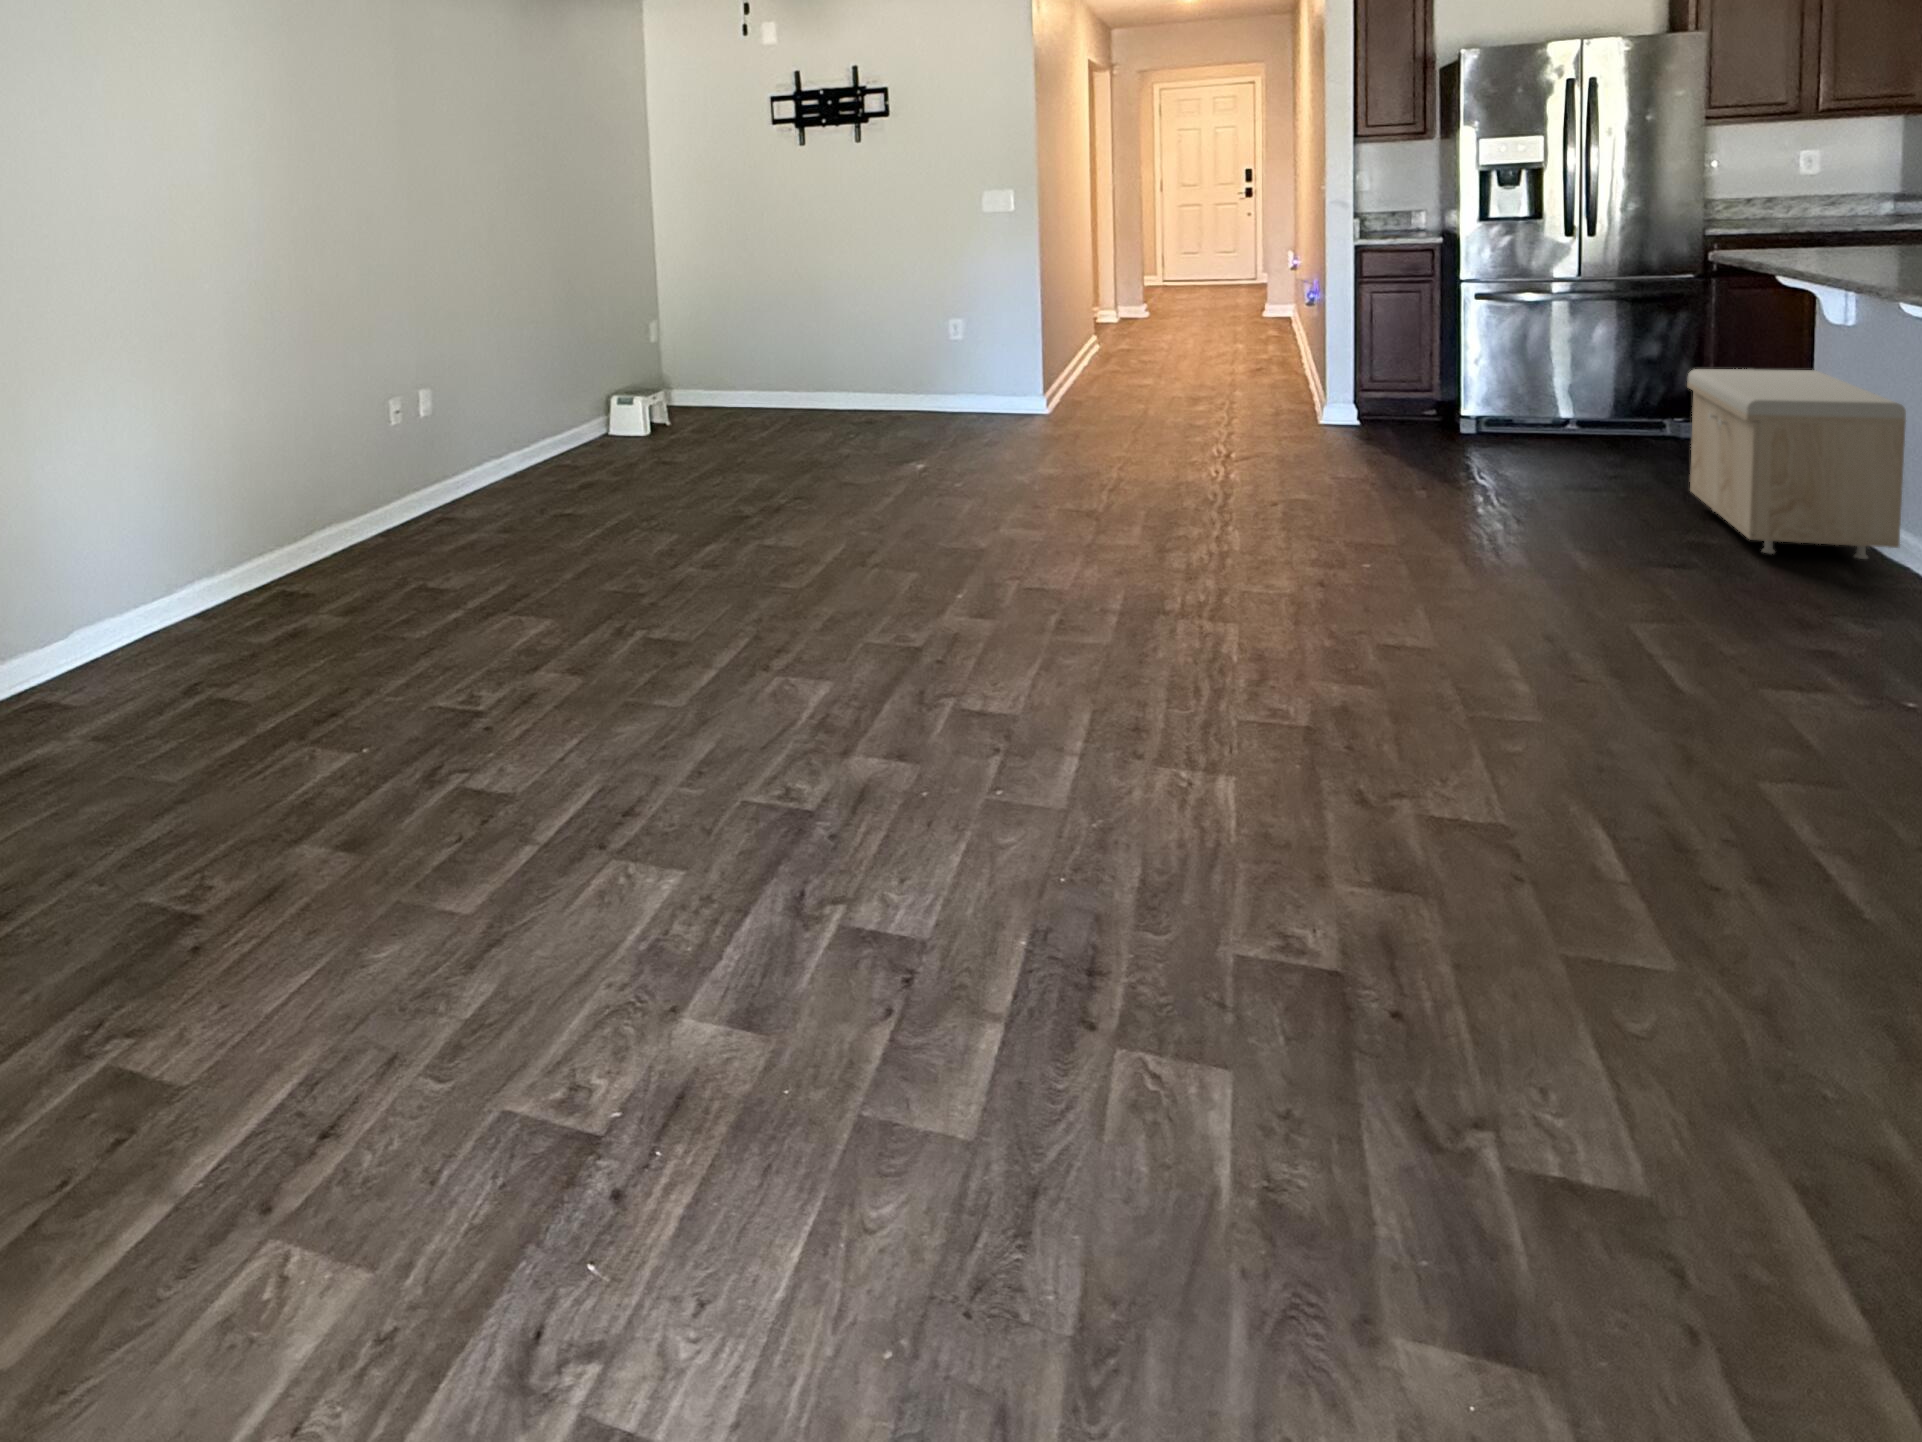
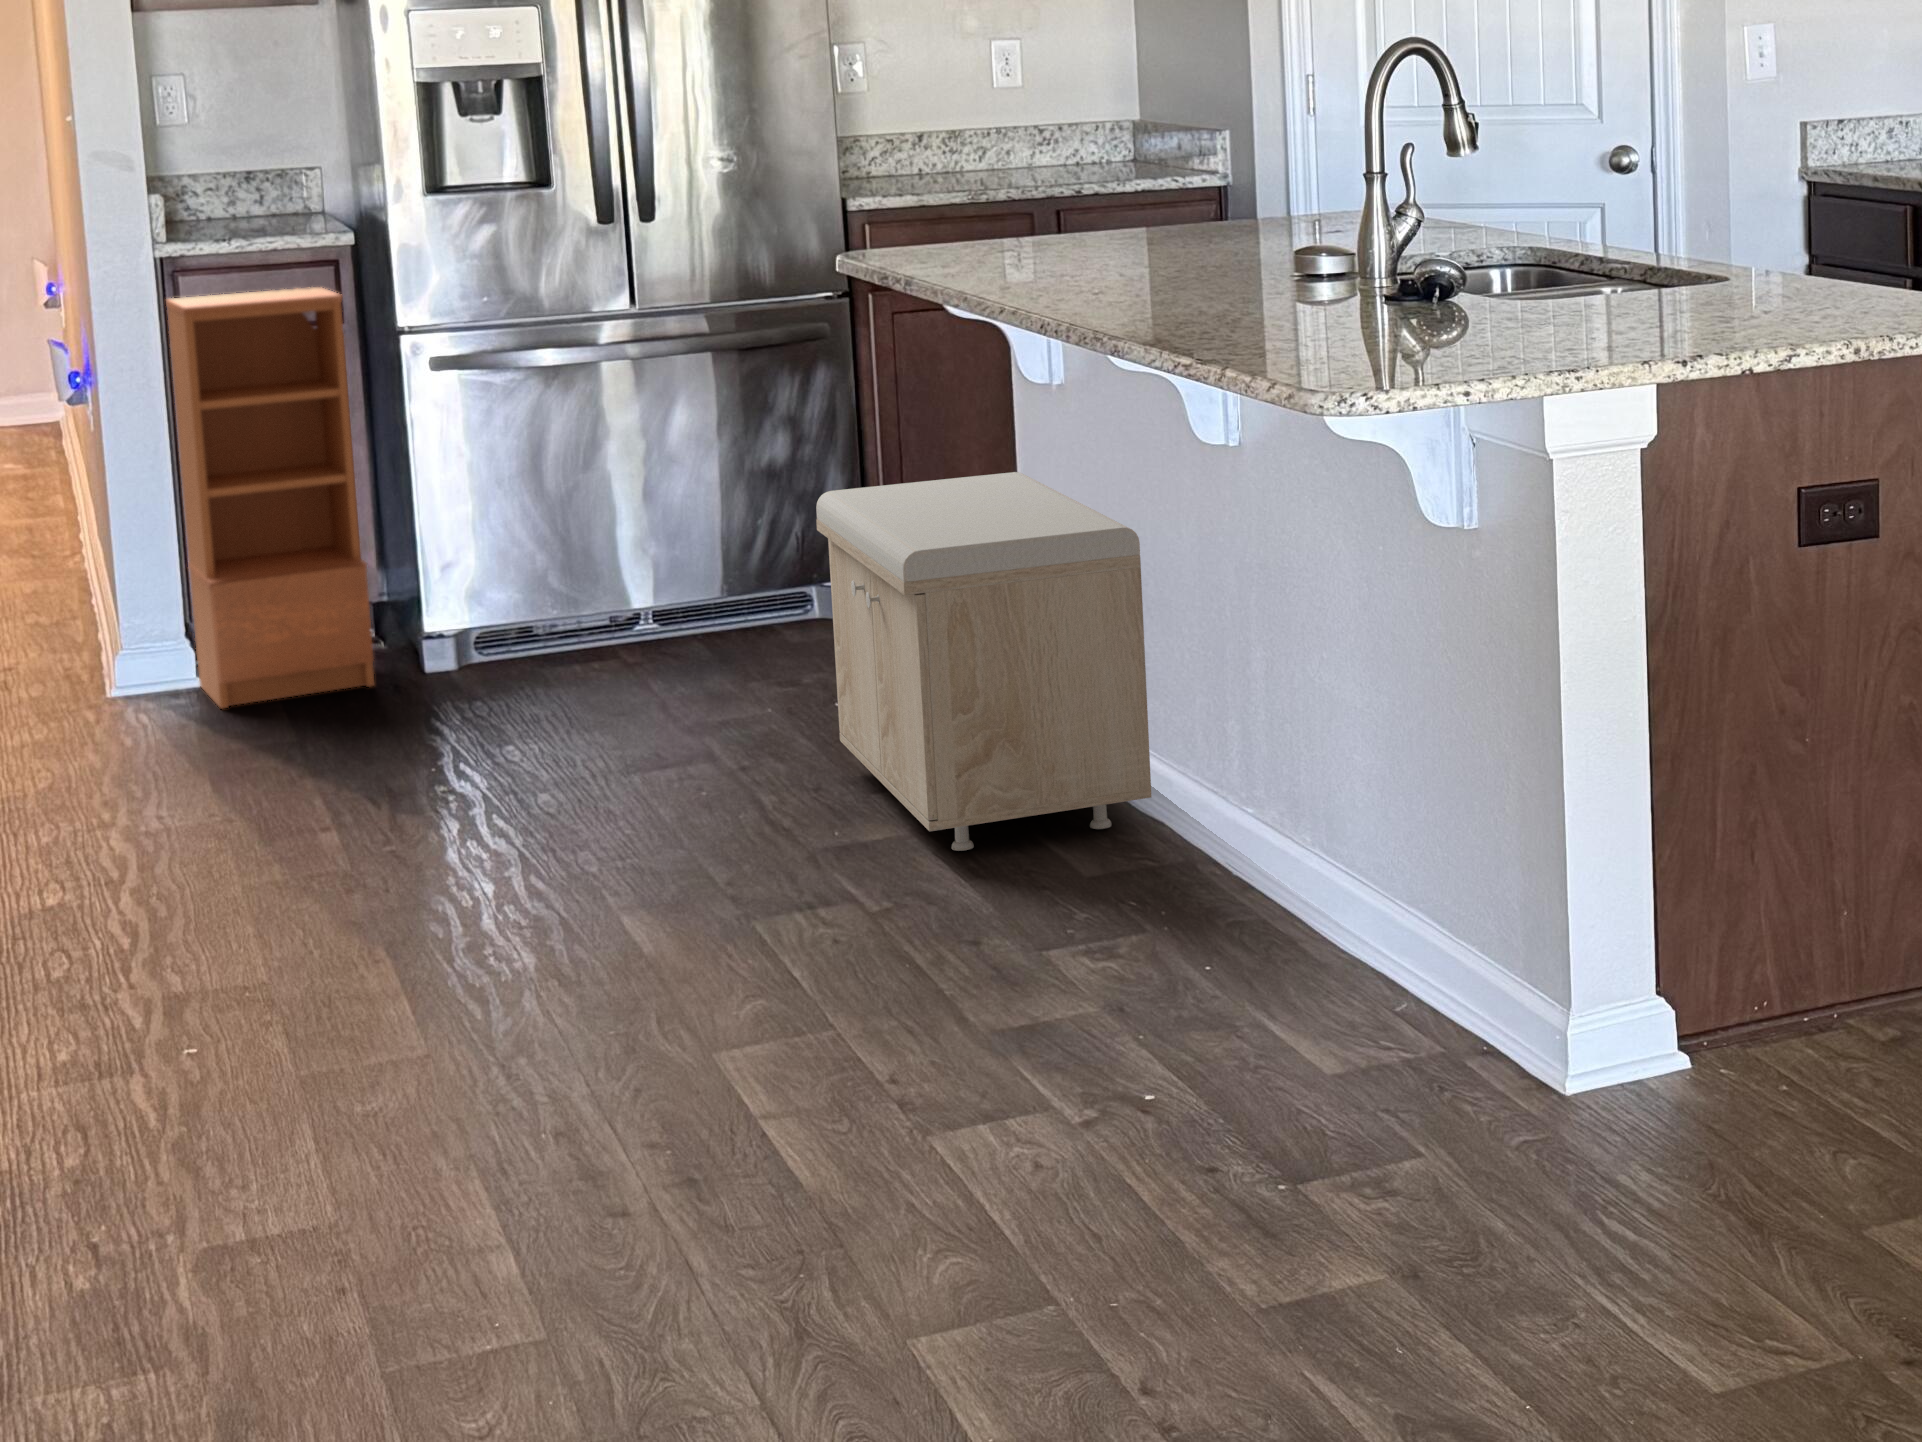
bookcase: none [1357,261,1437,434] -> present [166,288,374,708]

